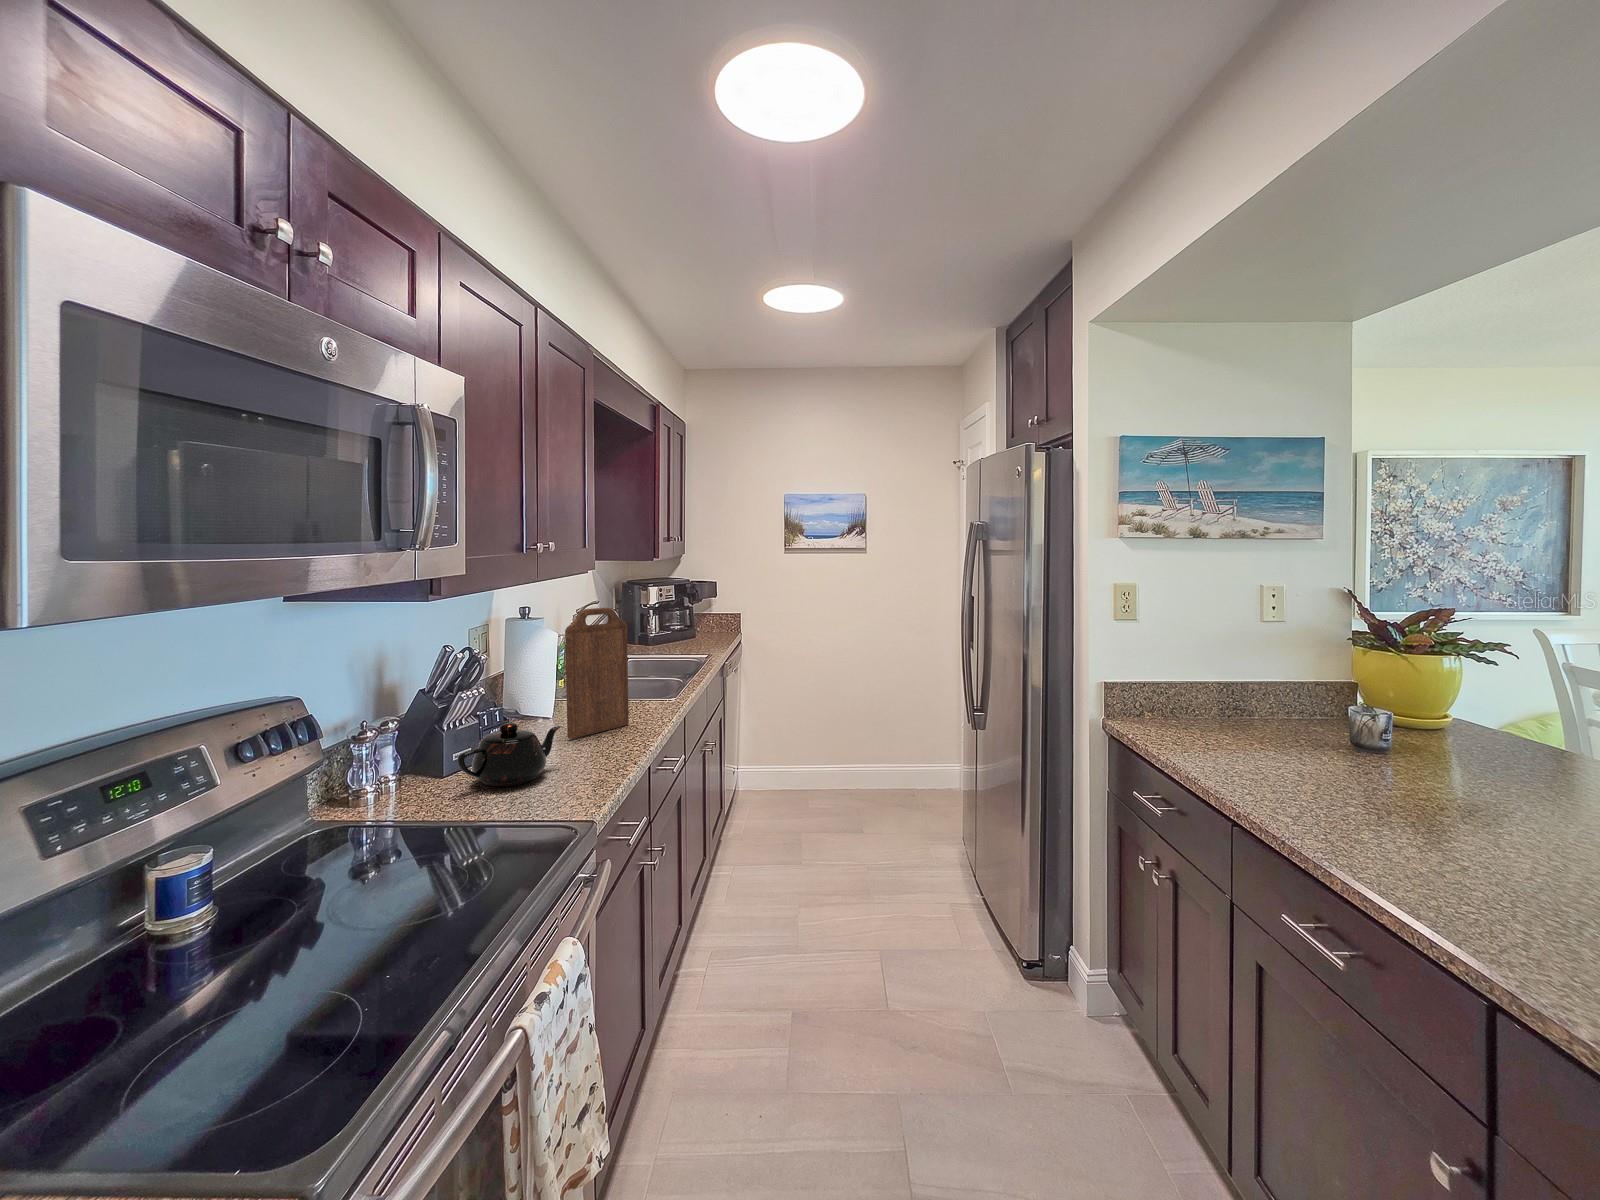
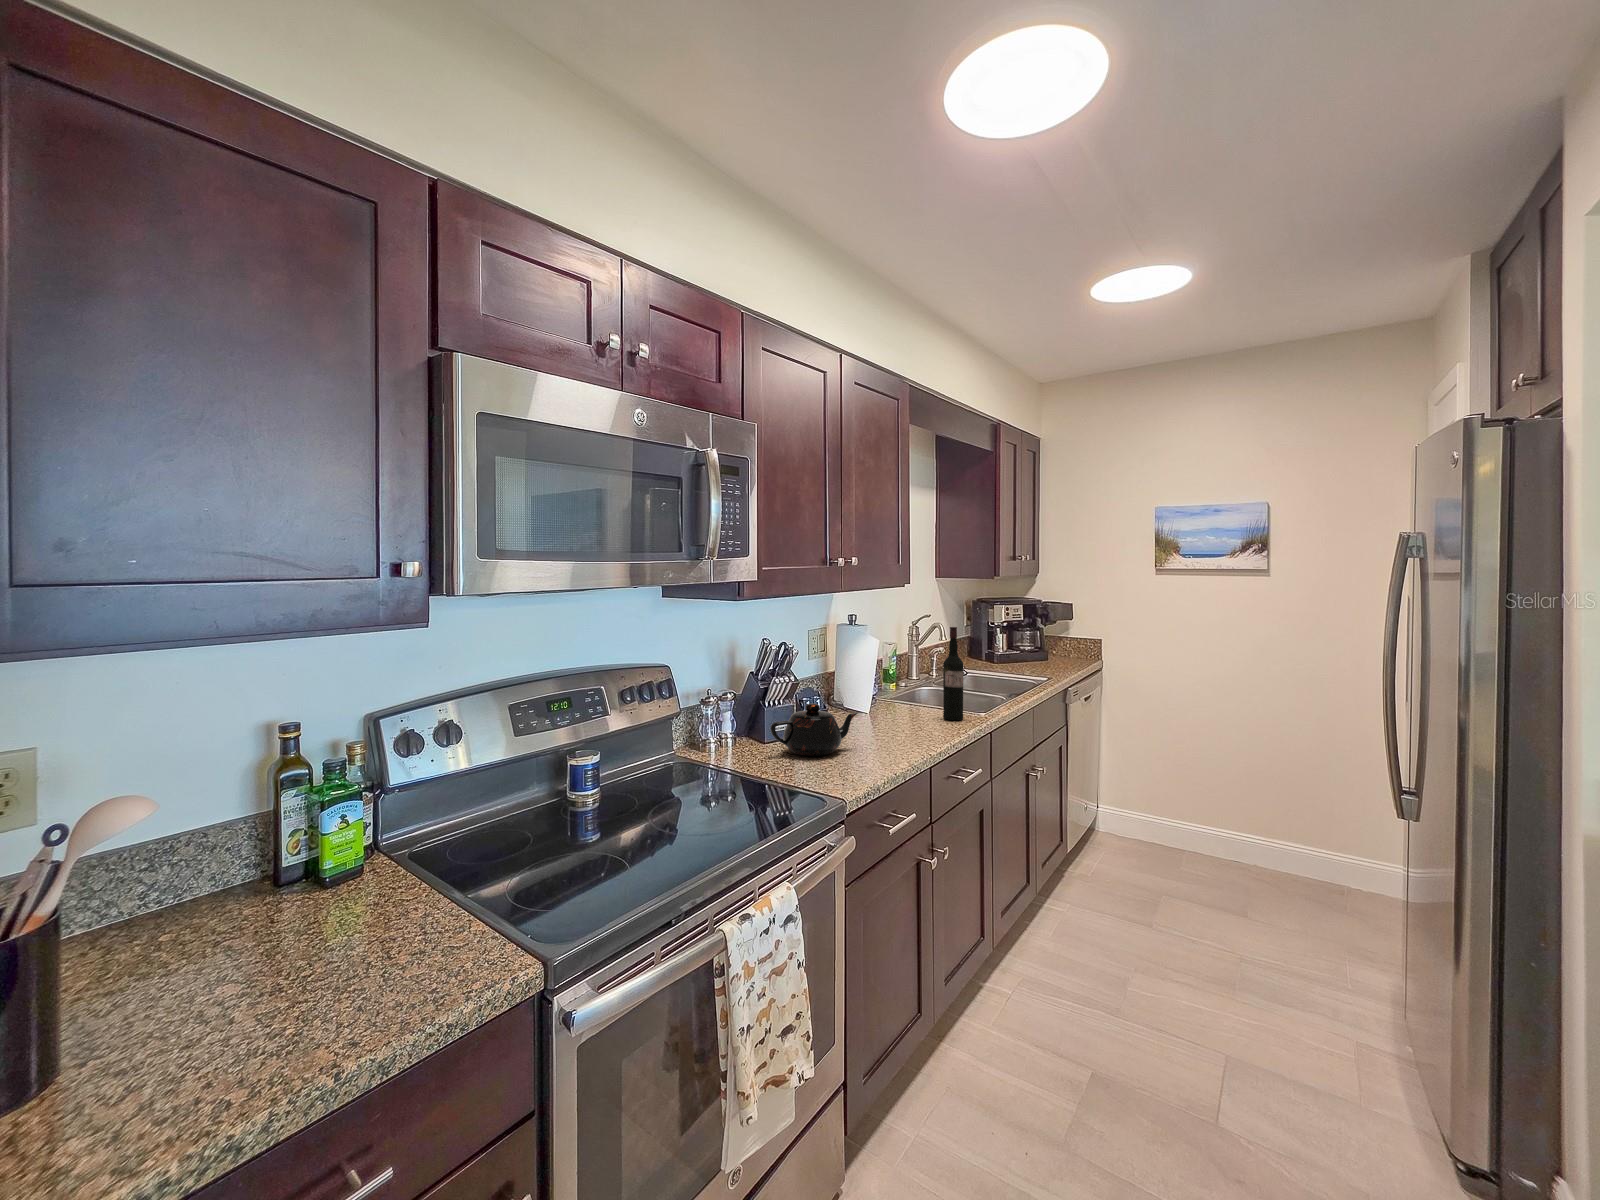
cutting board: present [565,608,629,739] -> none [875,614,935,730]
wine bottle: none [631,618,654,716] -> present [943,627,963,720]

